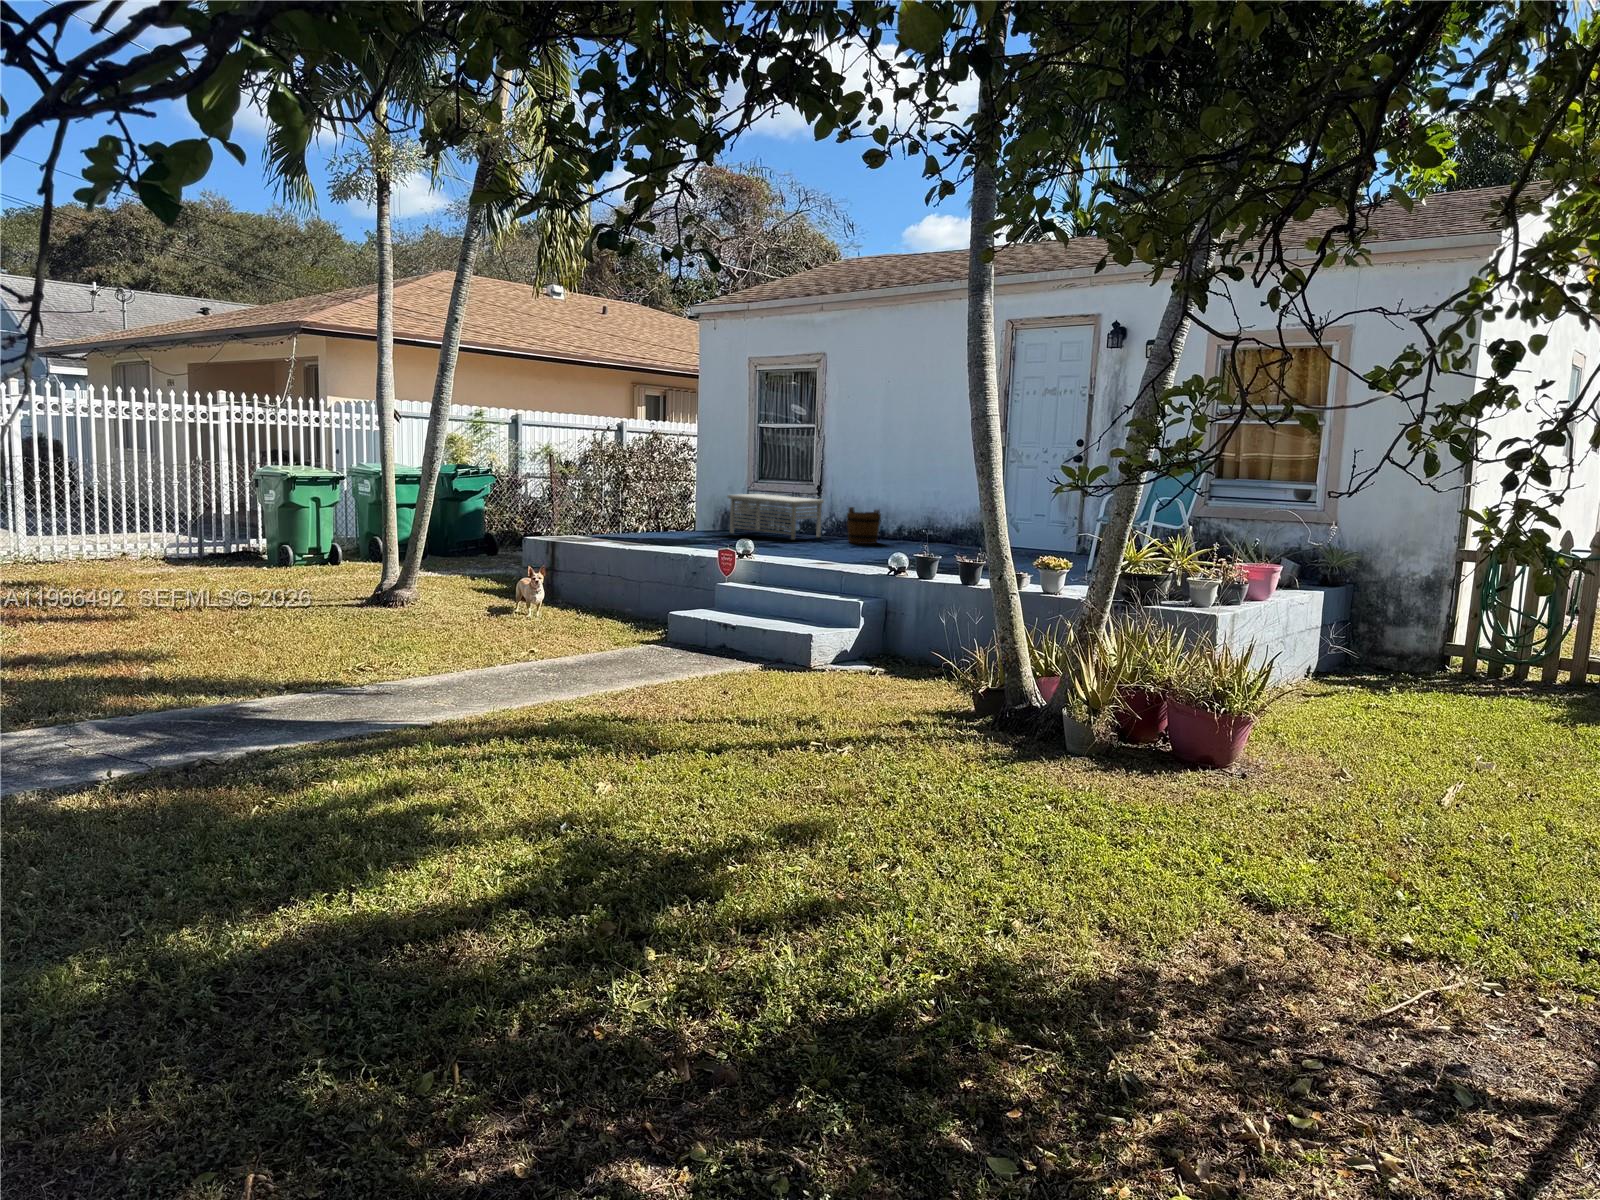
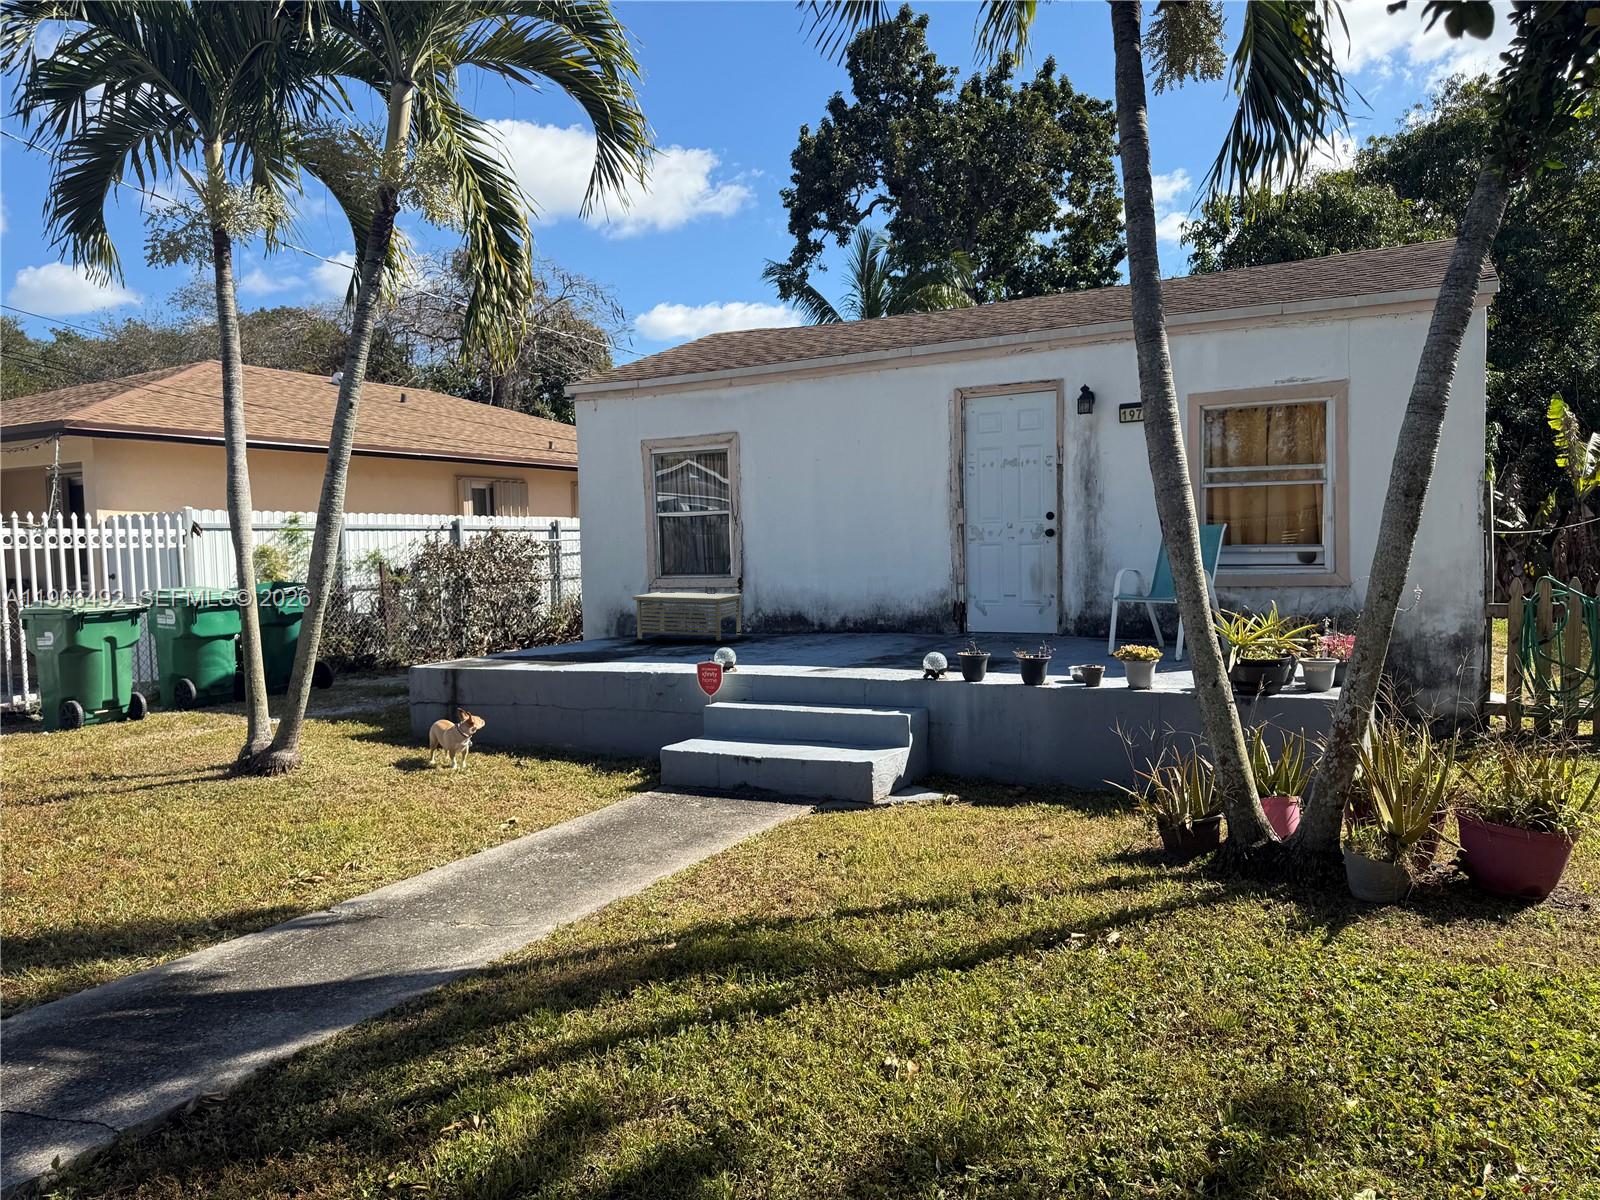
bucket: present [847,507,881,544] -> none [781,600,819,640]

